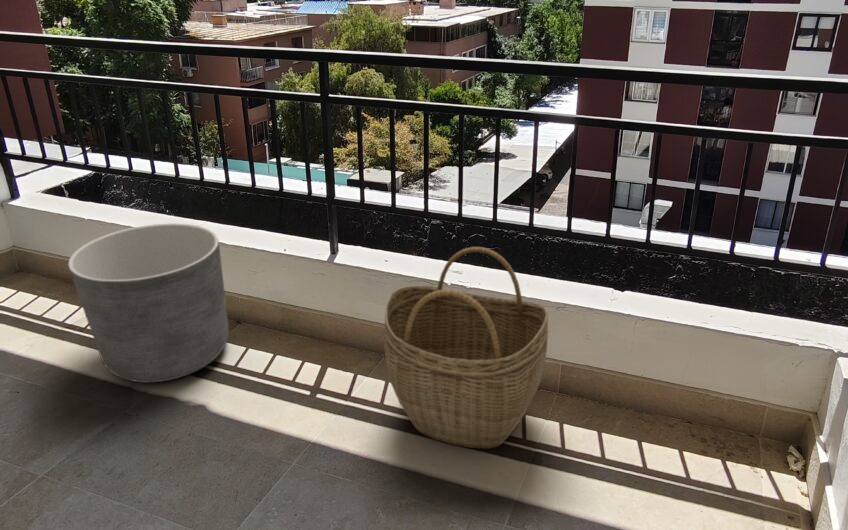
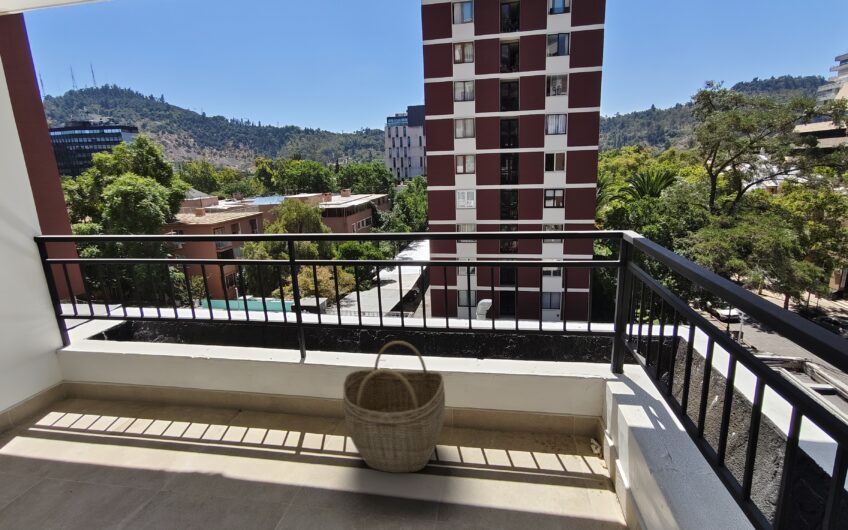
planter: present [68,223,228,382] -> none [118,348,234,465]

